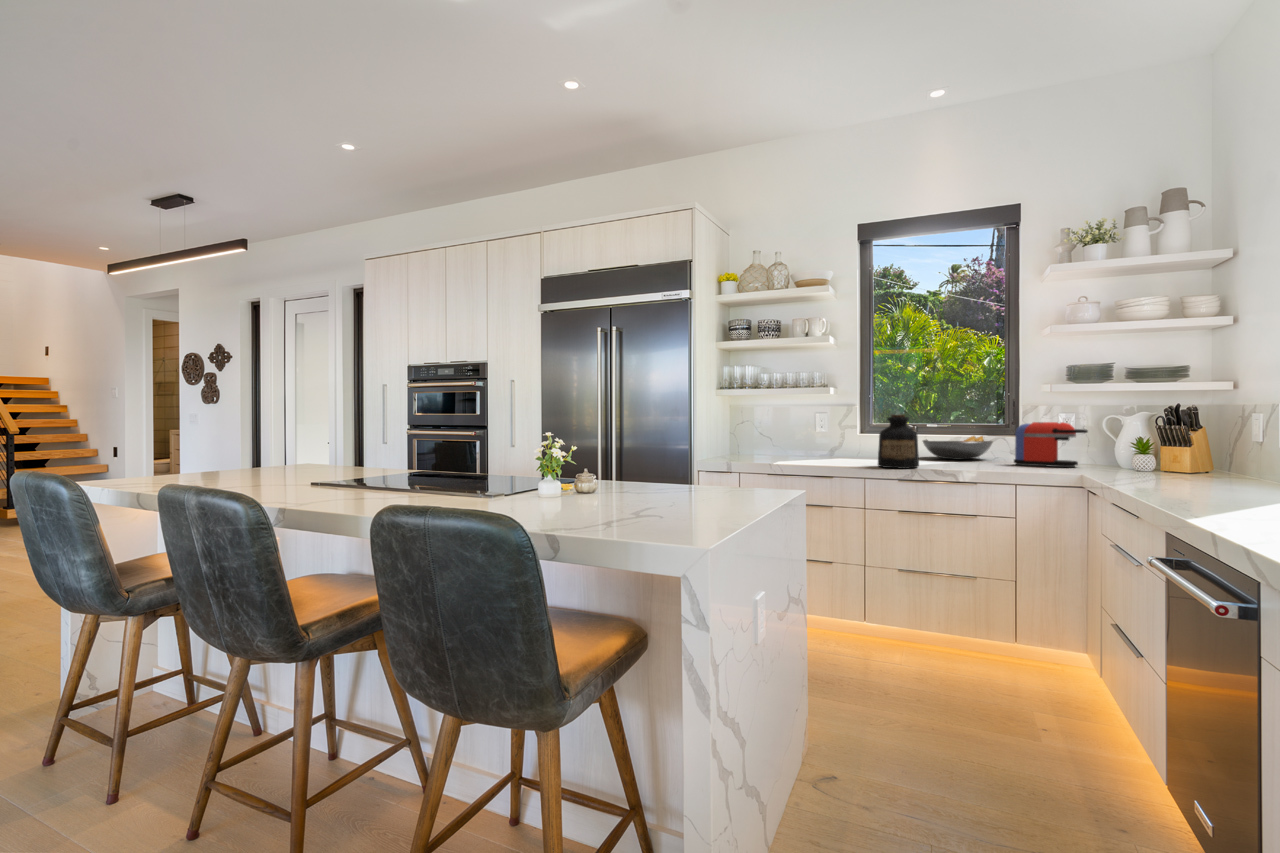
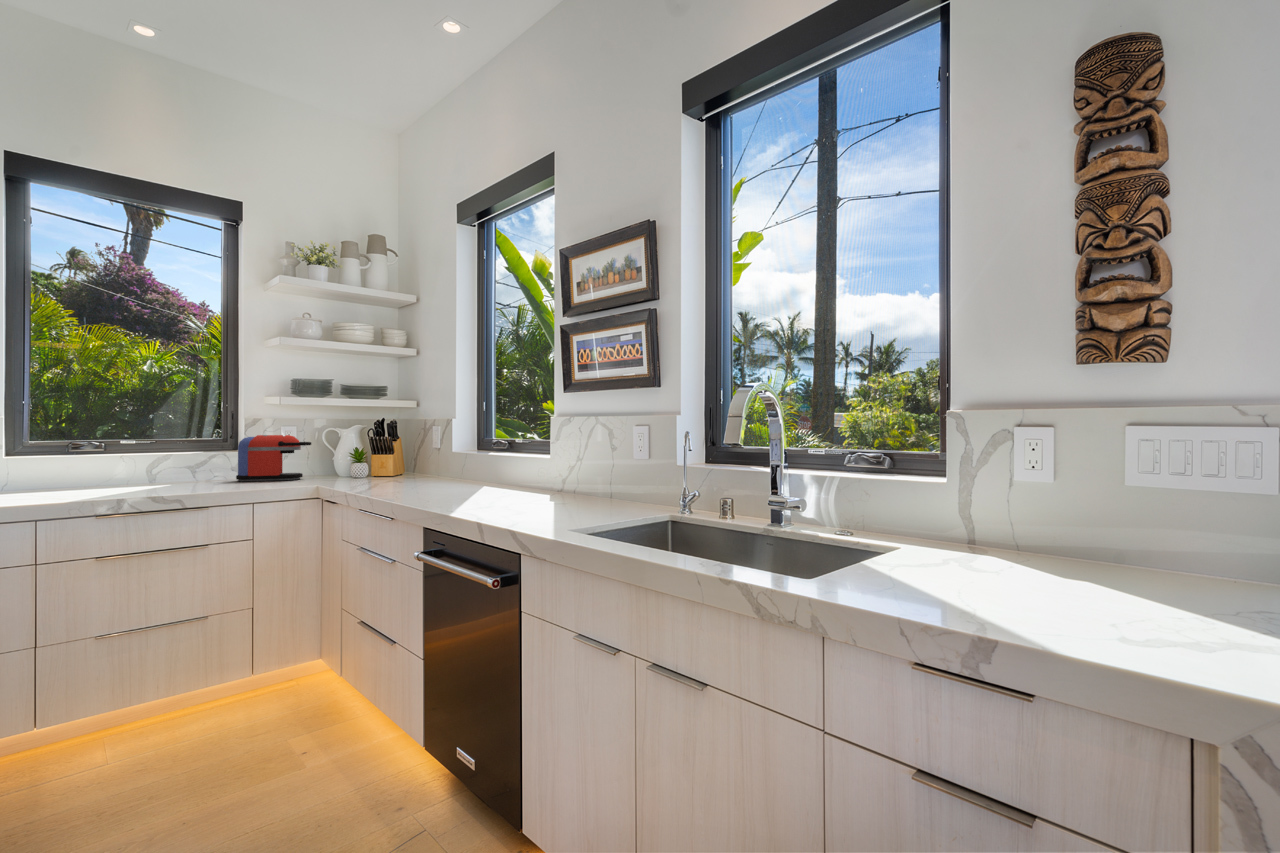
bottle: present [878,415,919,468] -> none [41,427,113,500]
fruit bowl: present [923,436,993,459] -> none [114,451,210,480]

